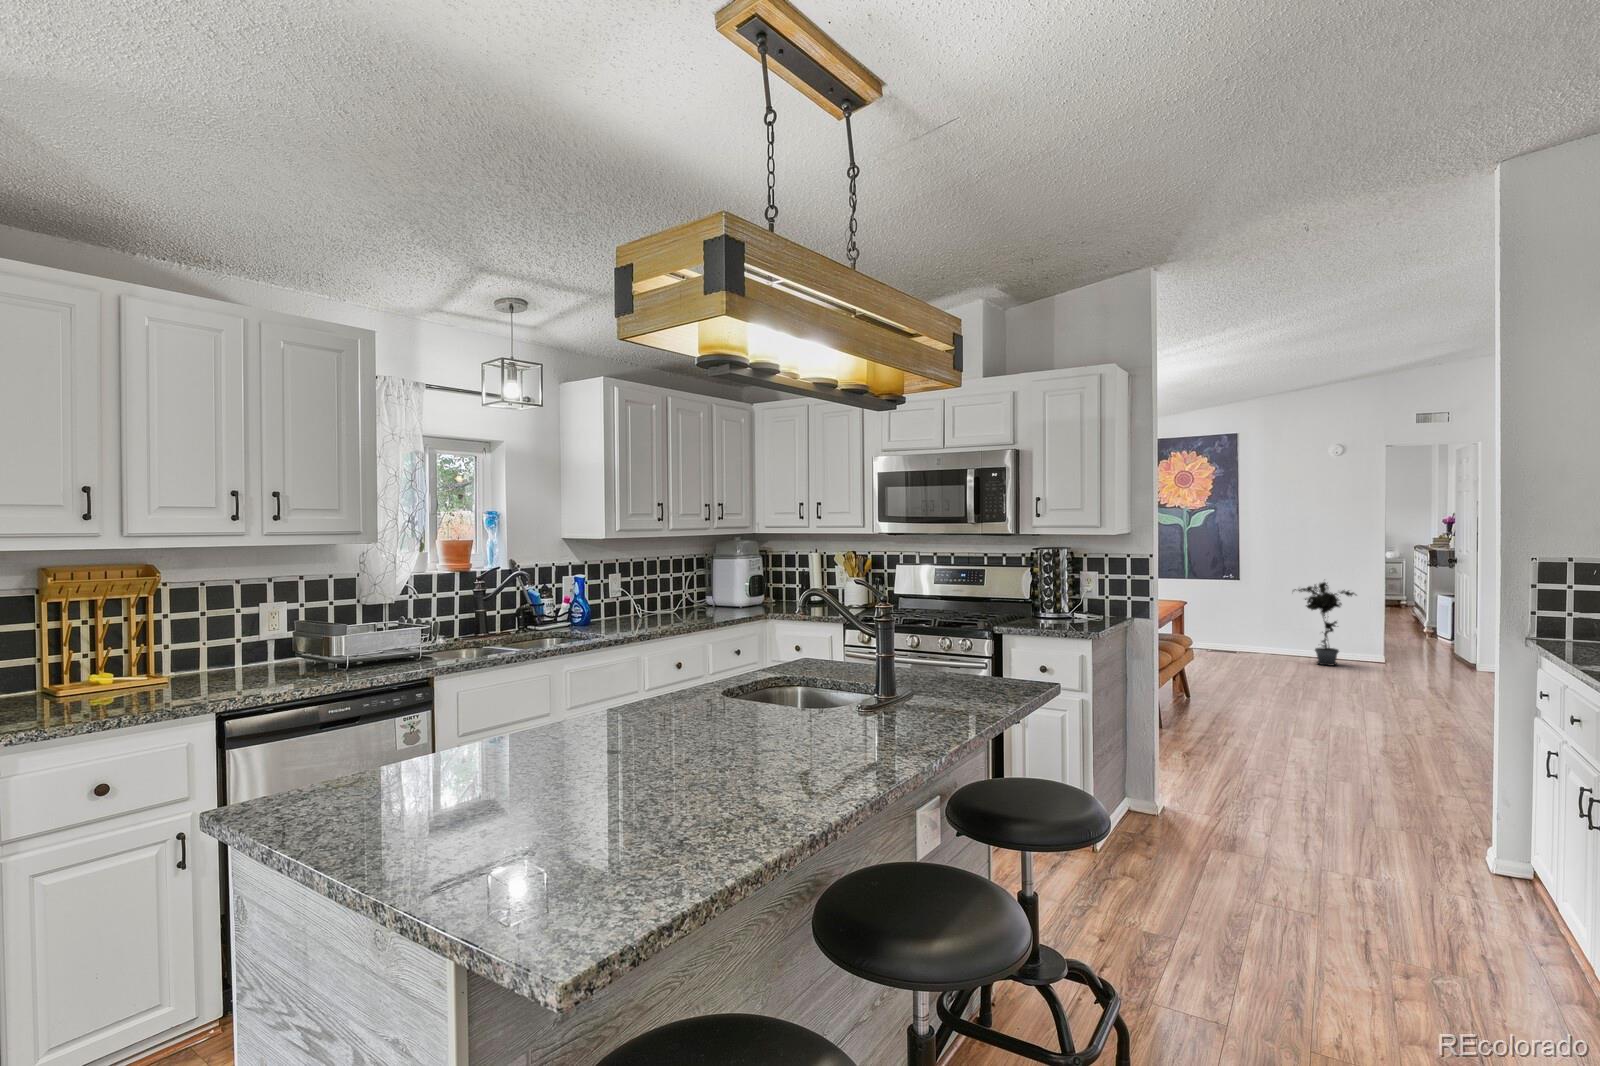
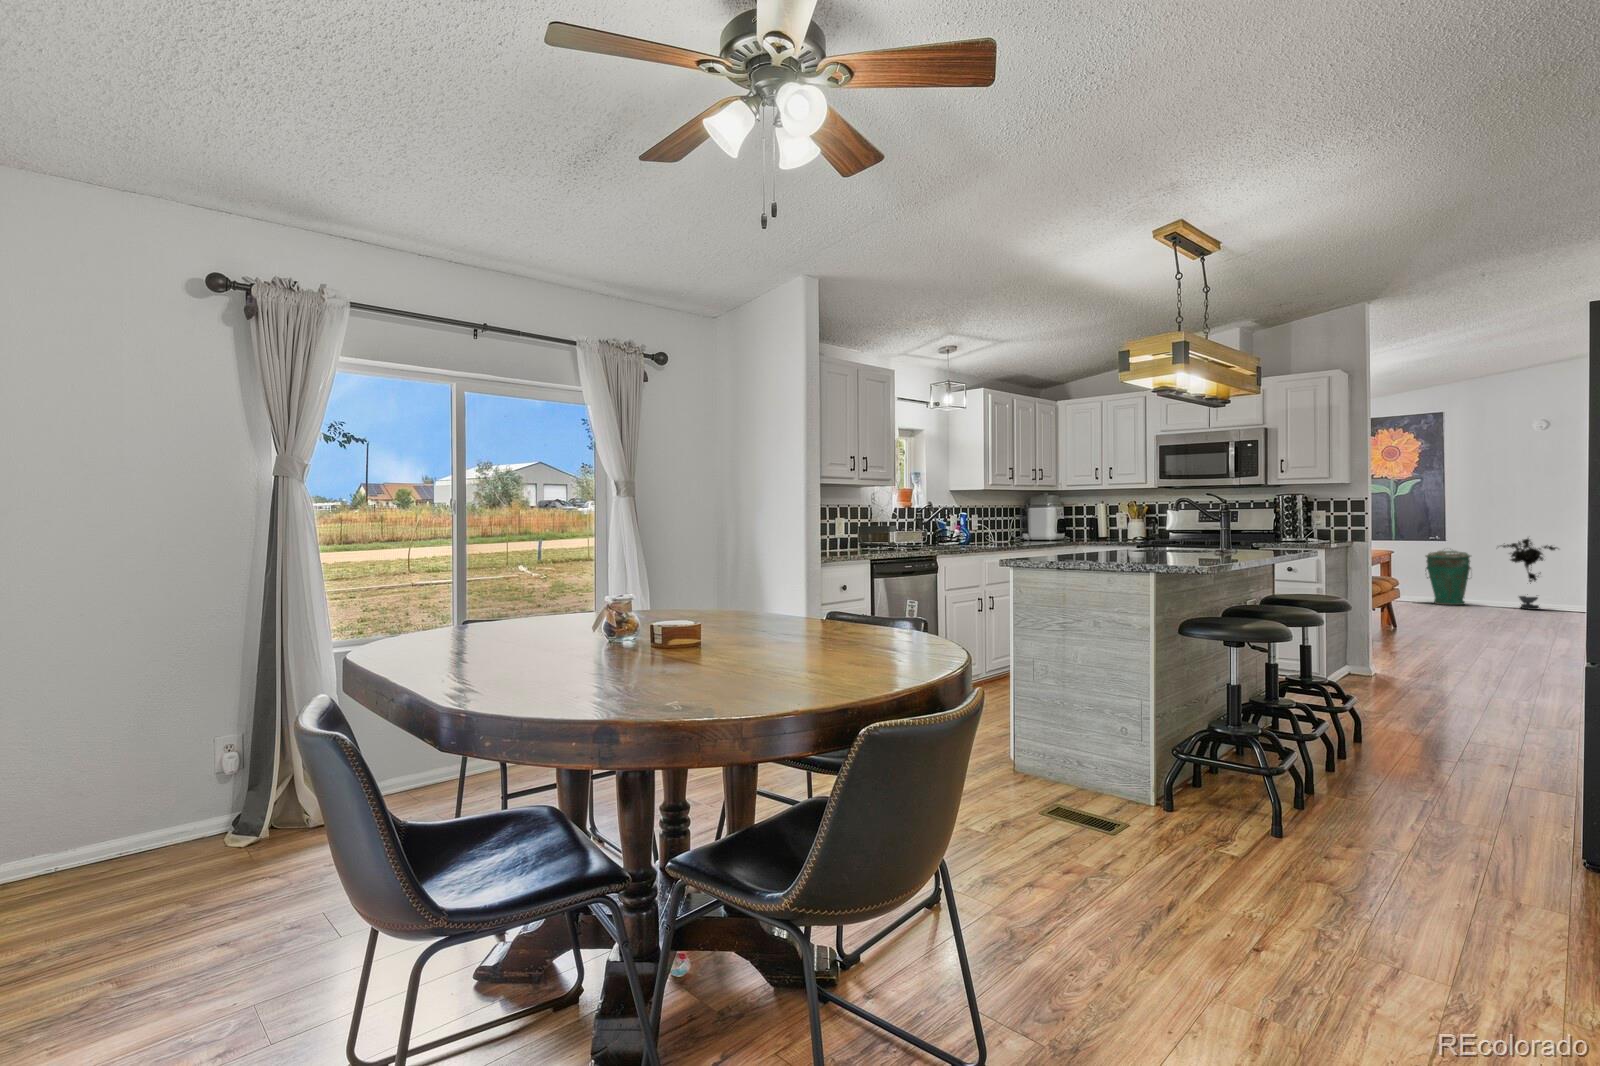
trash can: none [1219,591,1267,660] -> present [1426,550,1471,605]

